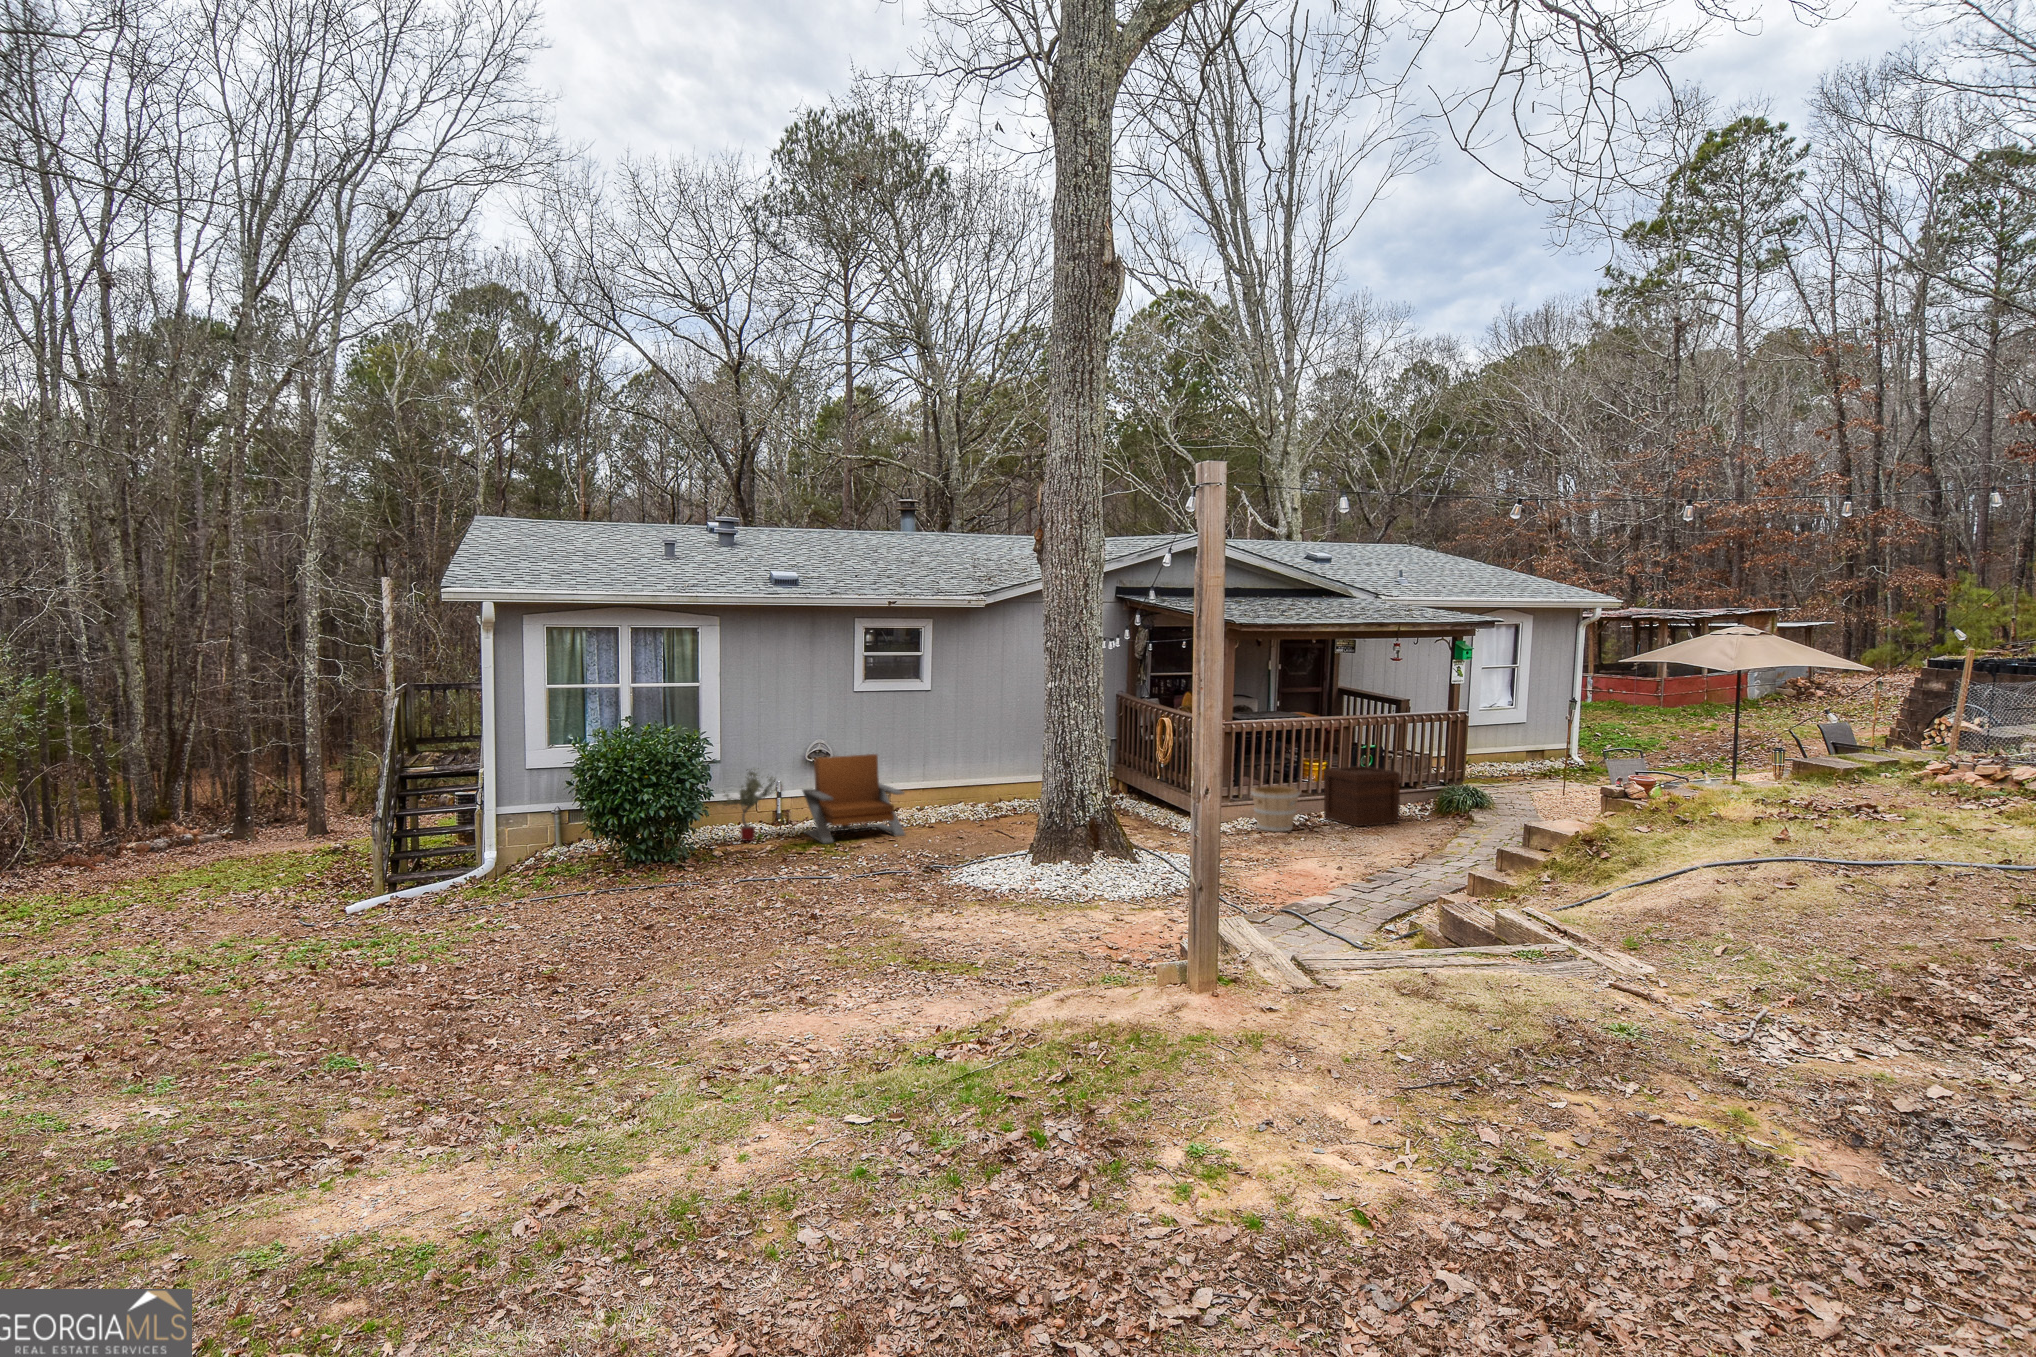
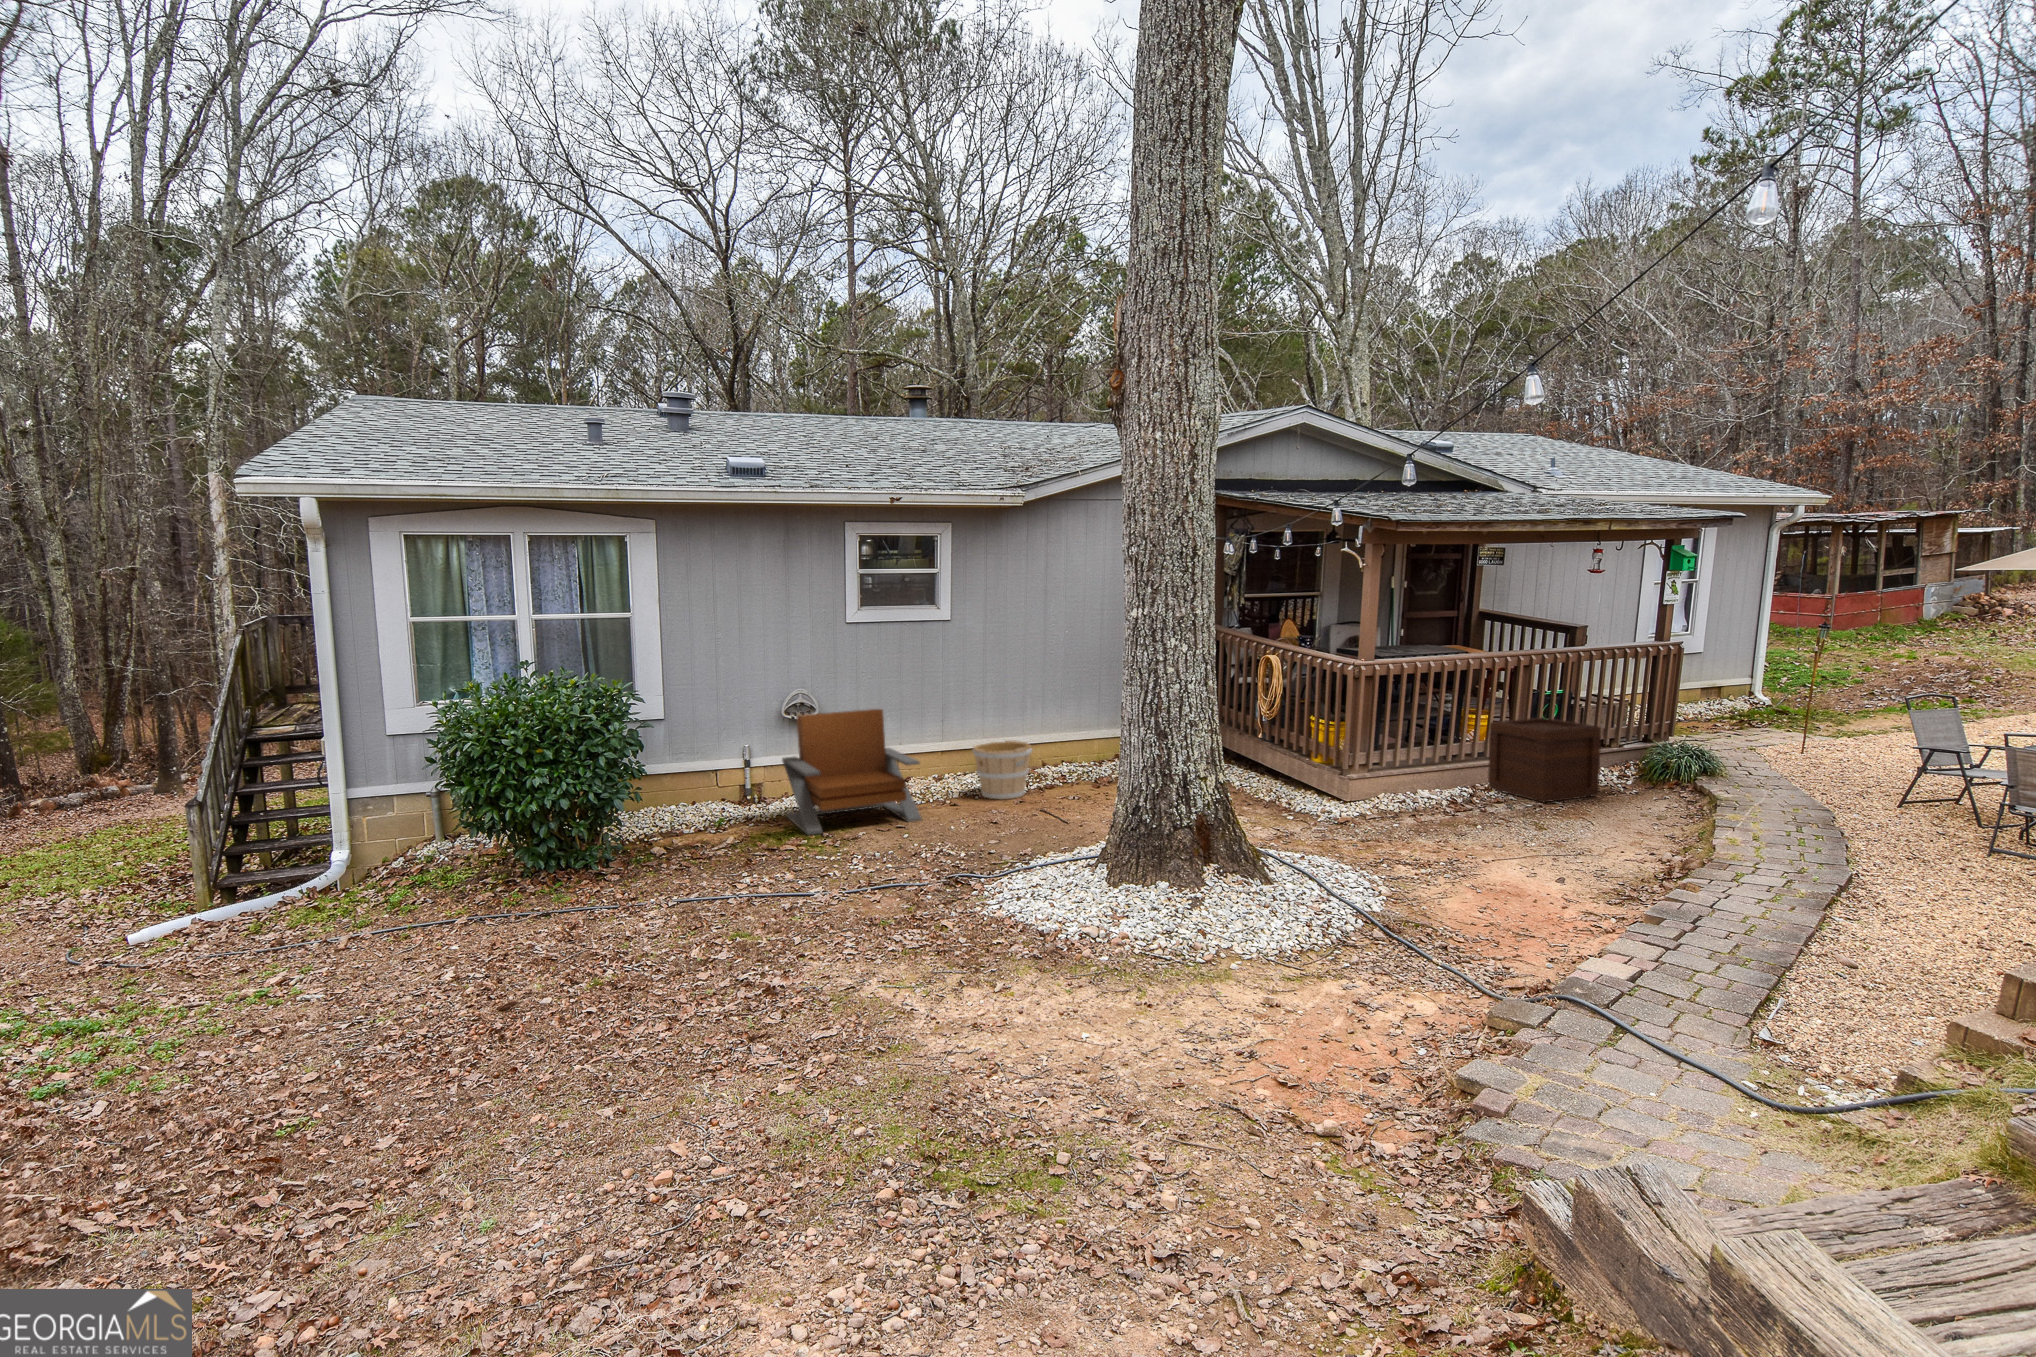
potted tree: present [717,771,776,841] -> none [660,730,746,831]
wooden bucket: present [1251,786,1300,832] -> present [972,741,1032,800]

